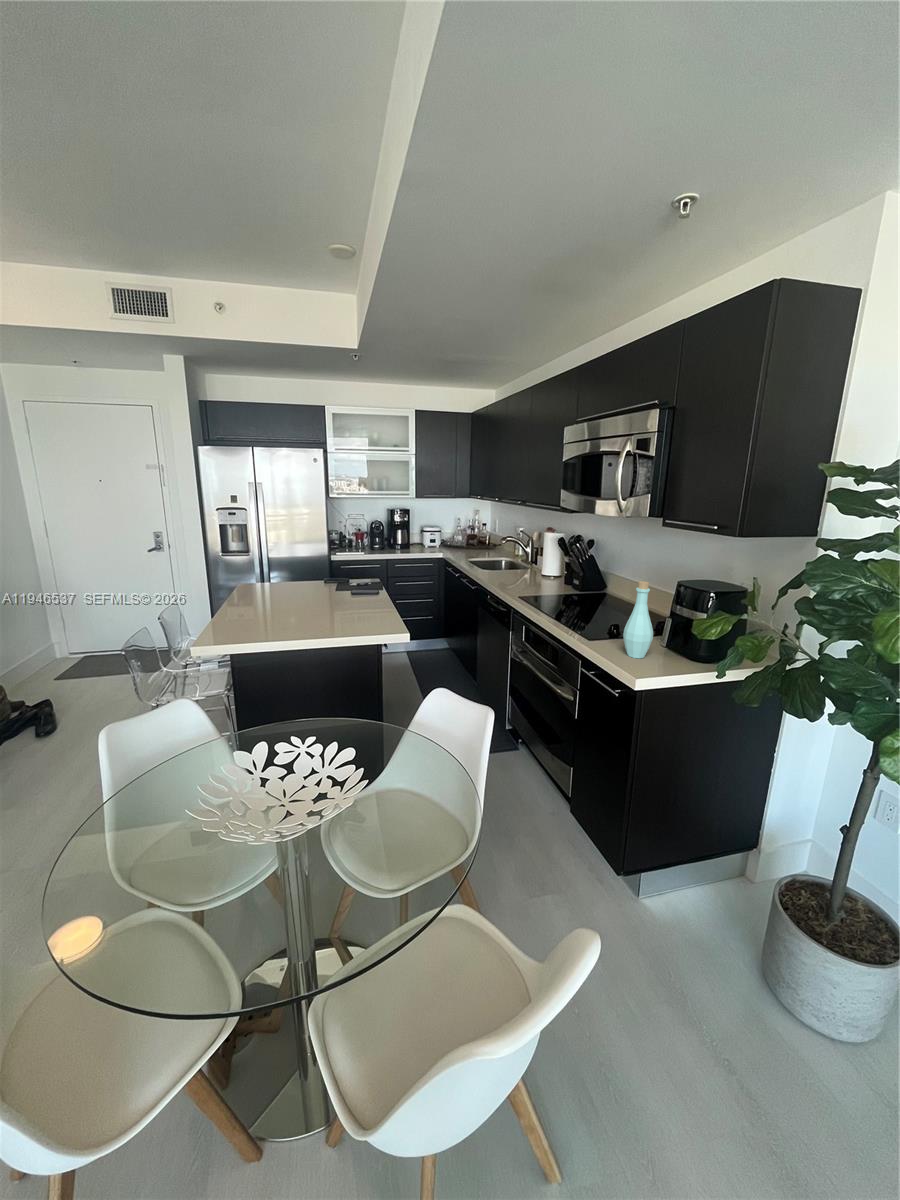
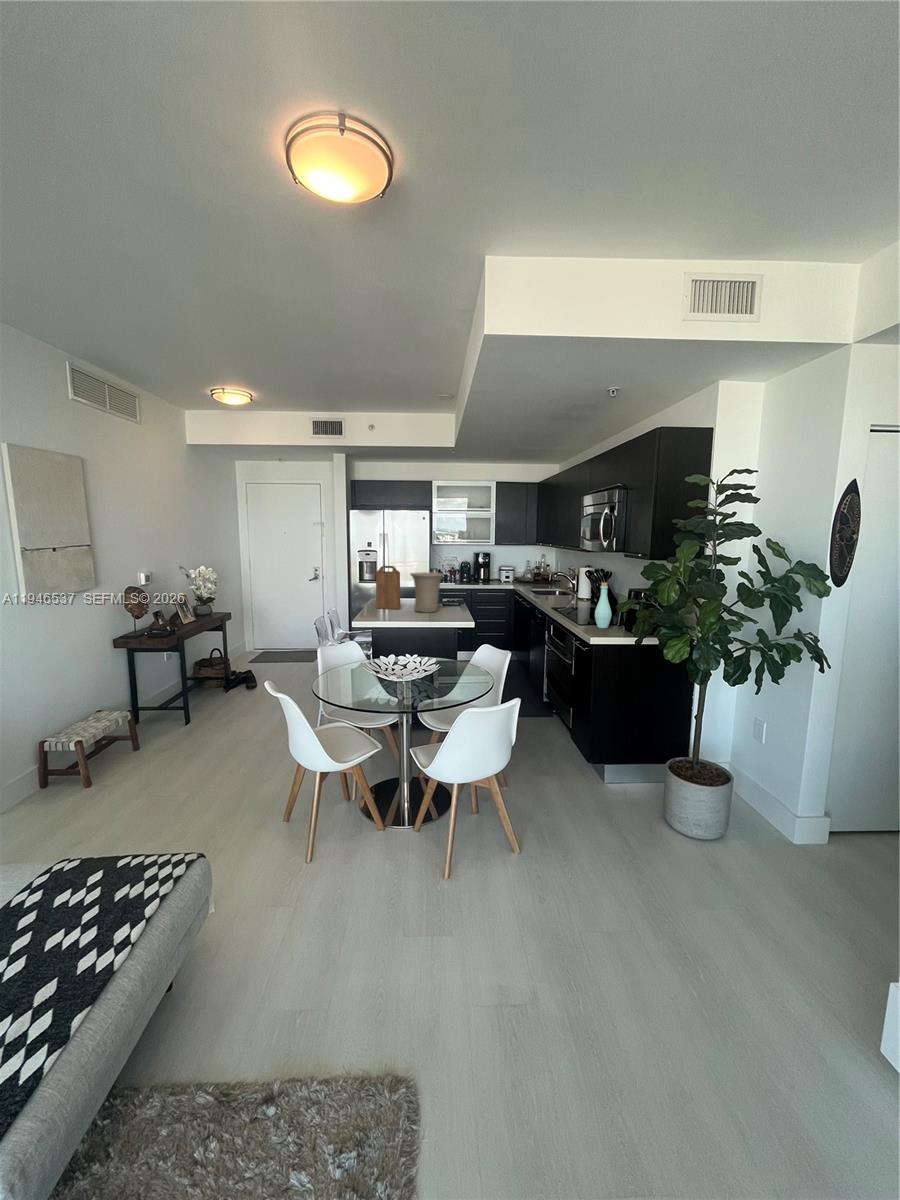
cutting board: none [235,545,283,618] -> present [376,566,400,609]
vase: none [295,555,356,626] -> present [410,572,444,613]

